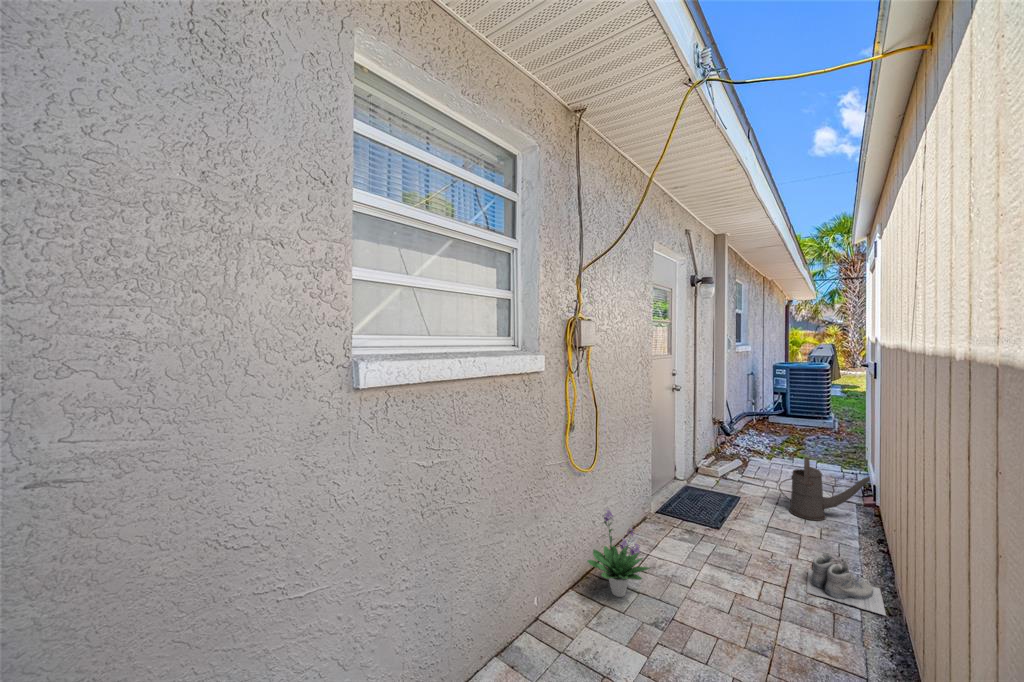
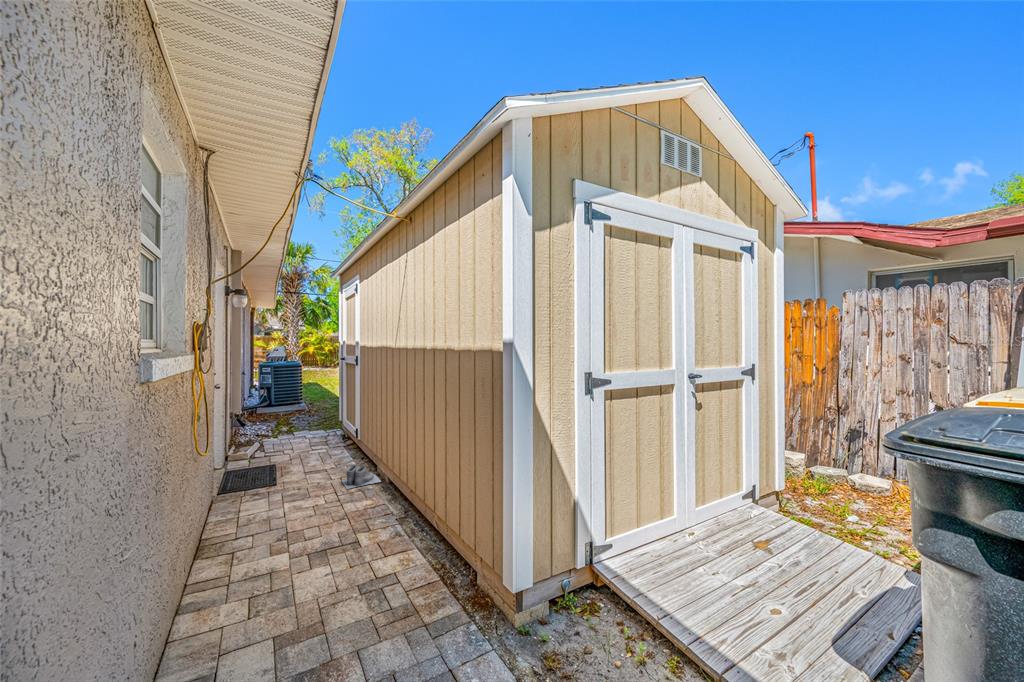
watering can: present [779,457,870,521] -> none [306,419,357,461]
potted plant: present [587,509,650,597] -> none [206,478,266,545]

